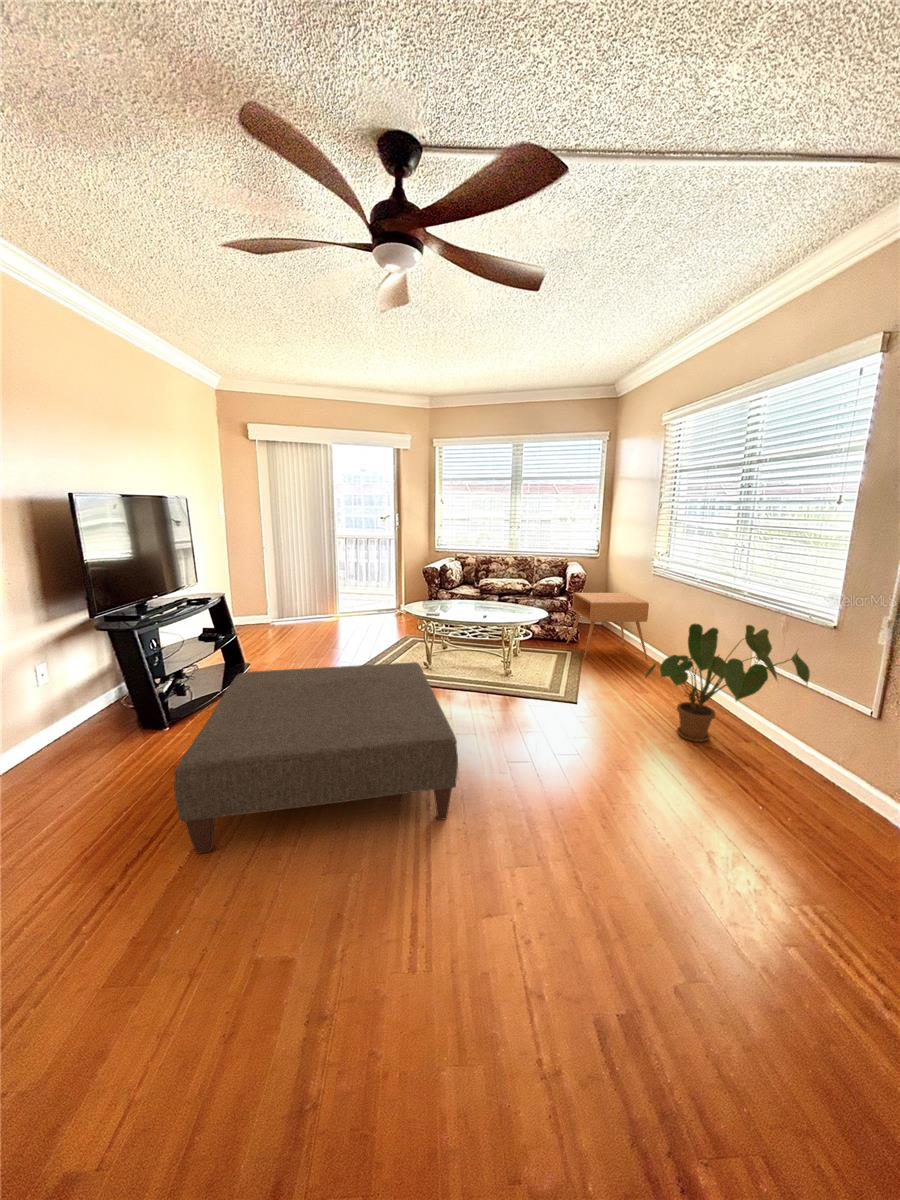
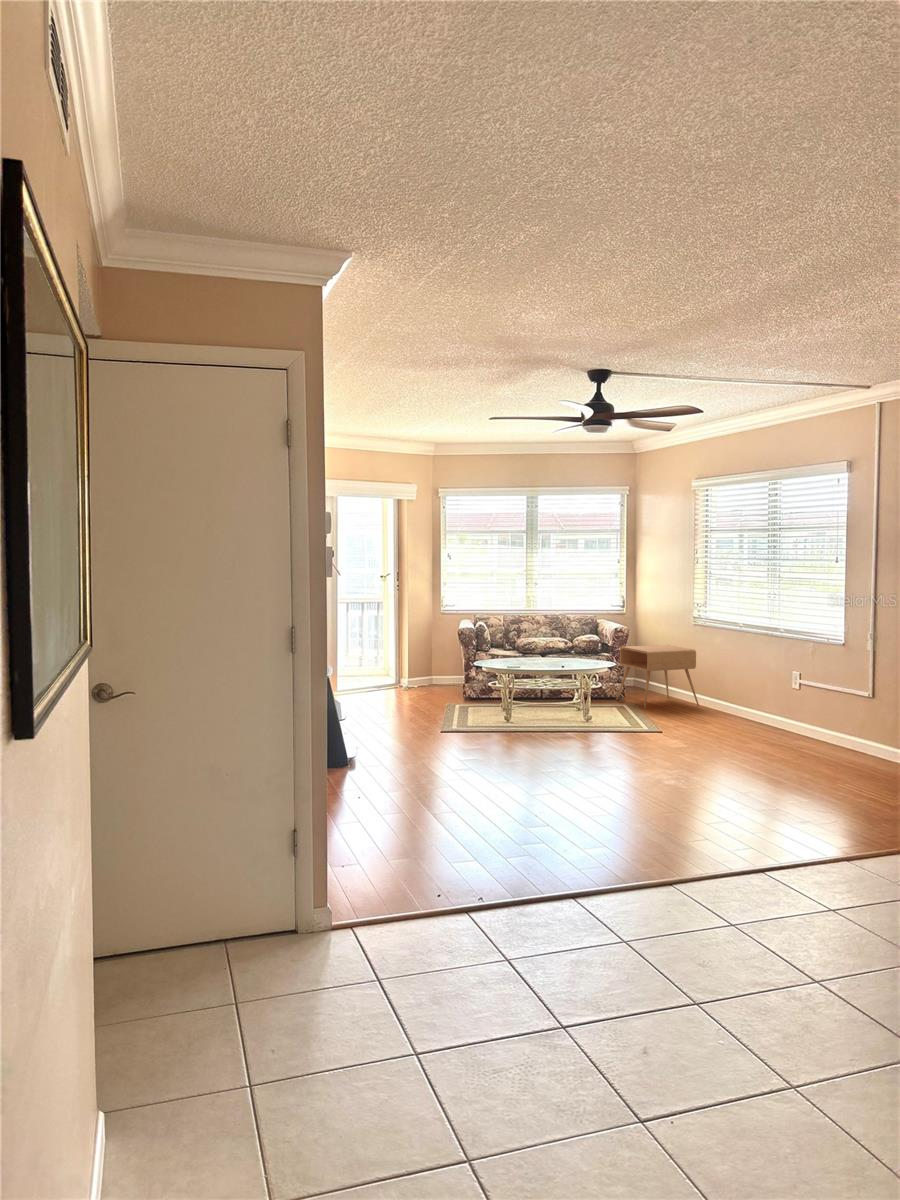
house plant: present [645,624,810,742] -> none [721,650,832,741]
ottoman: present [174,662,458,853] -> none [426,697,647,798]

